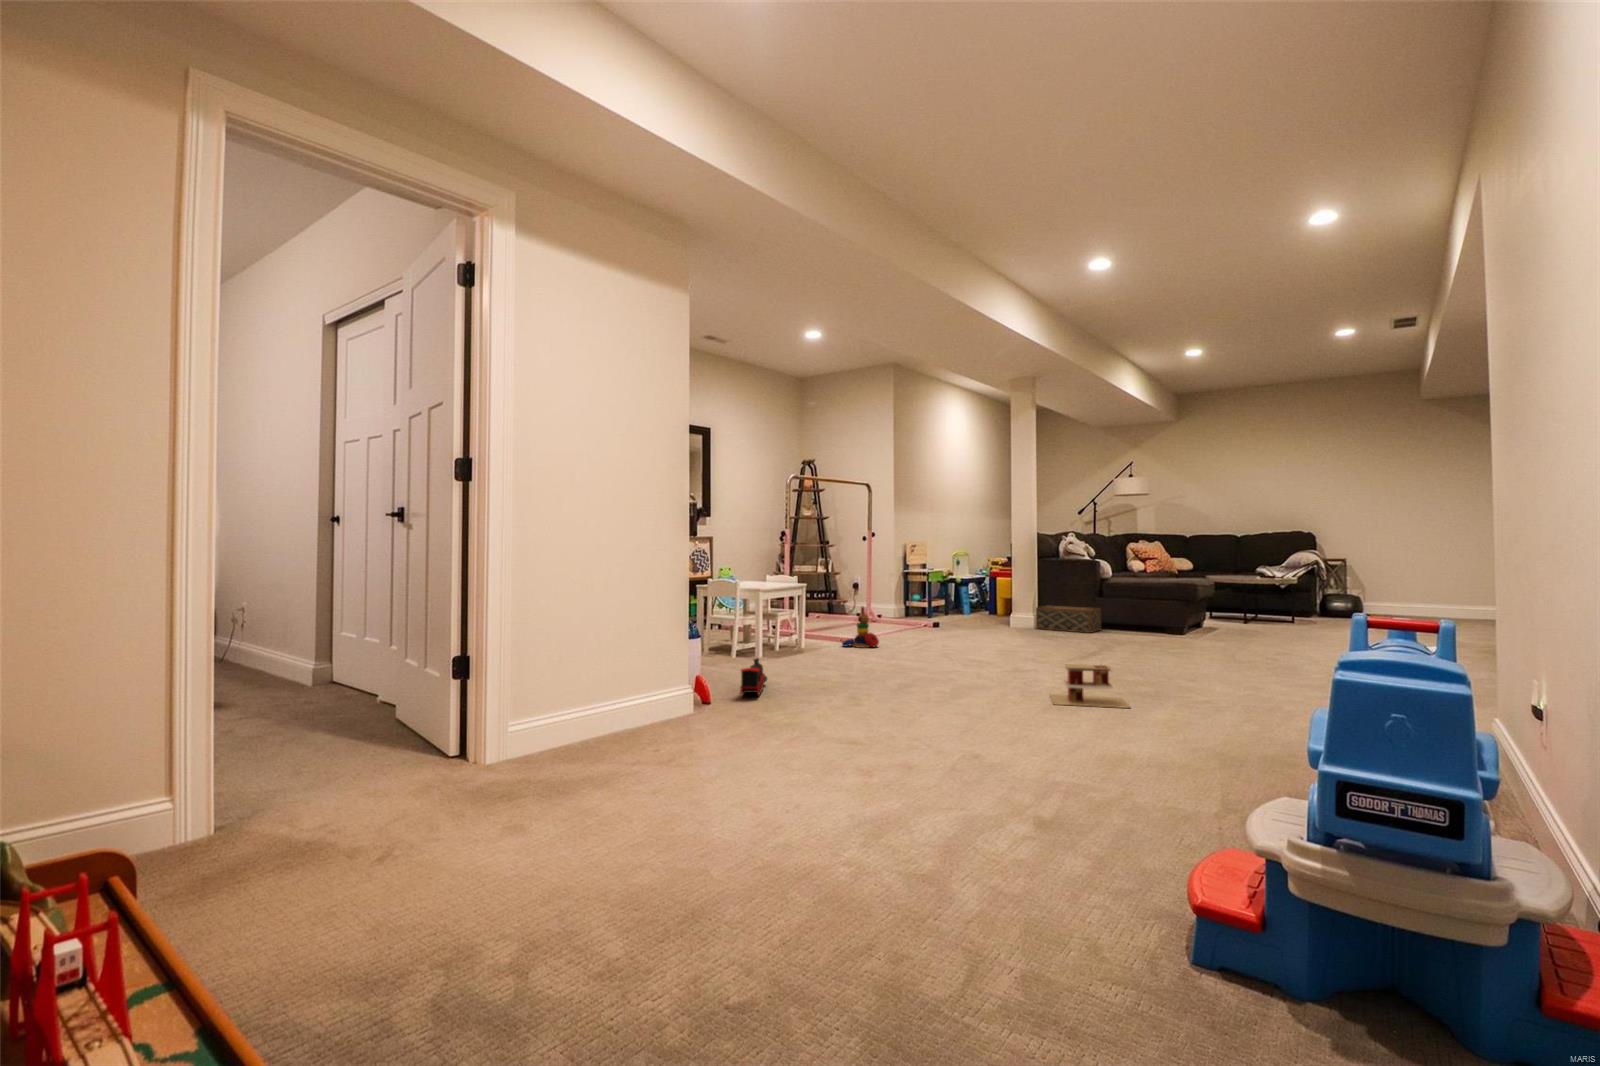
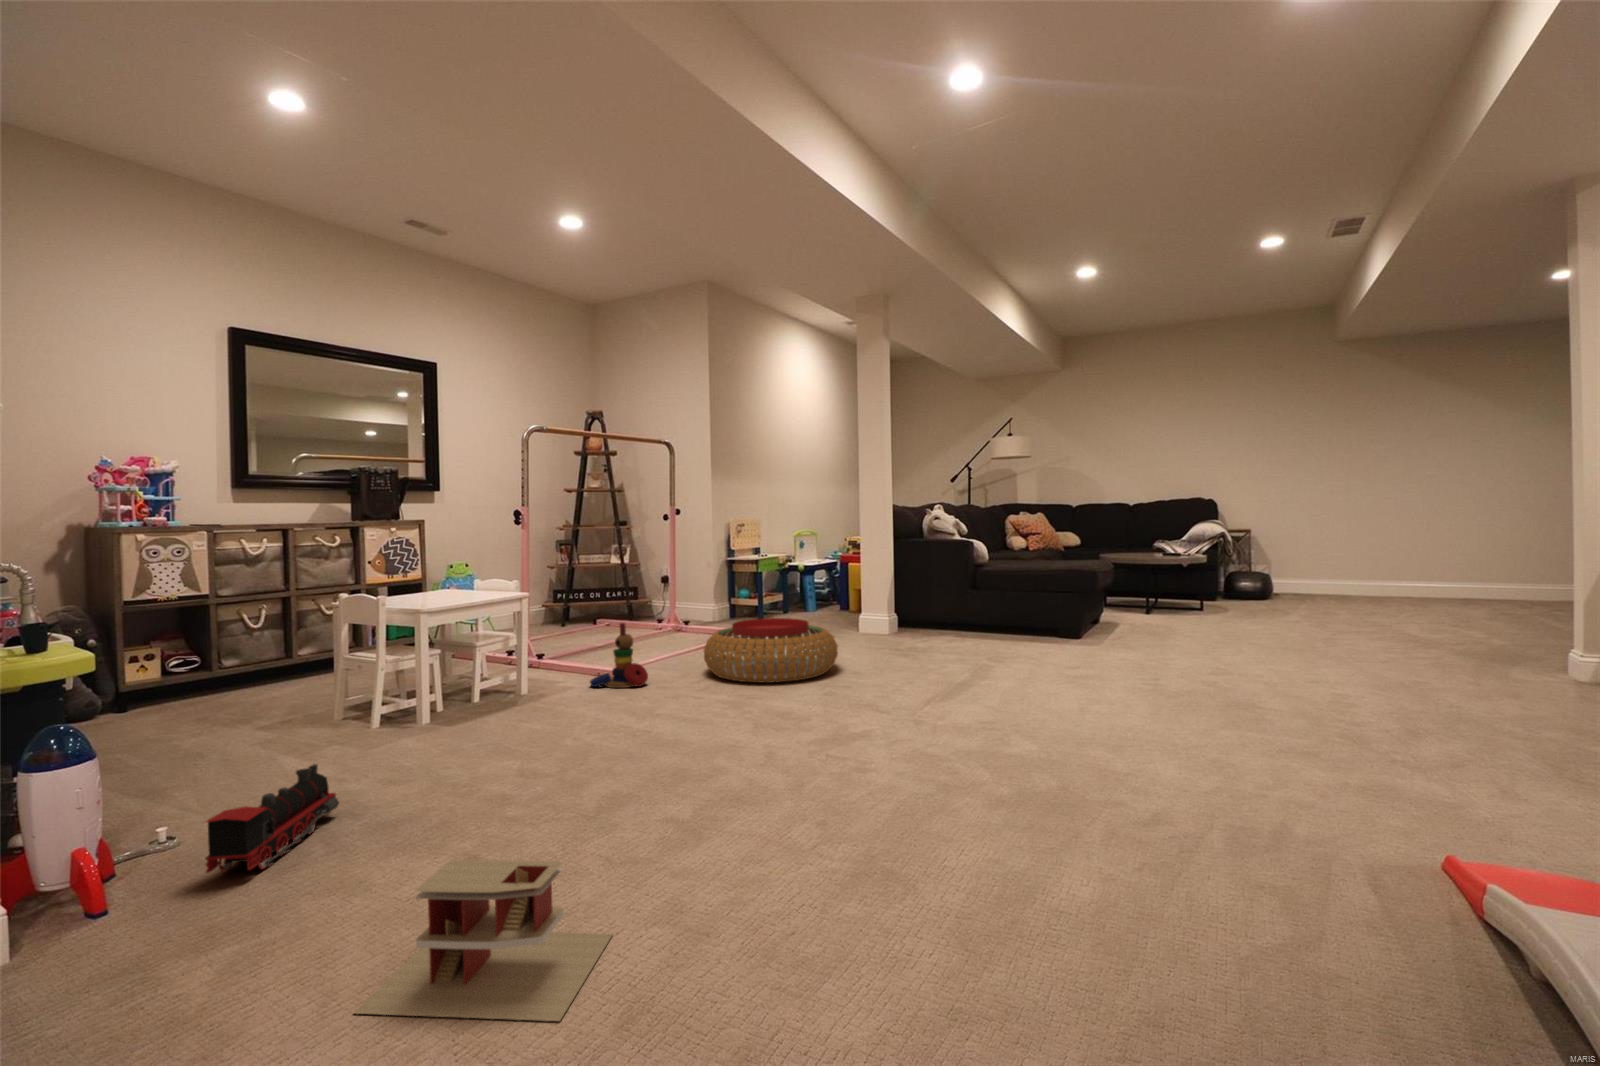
woven basket: present [1036,605,1101,633] -> none [891,601,976,639]
pouf: none [912,609,1003,649] -> present [704,618,838,683]
toy house: present [1050,664,1130,708] -> present [354,860,612,1021]

